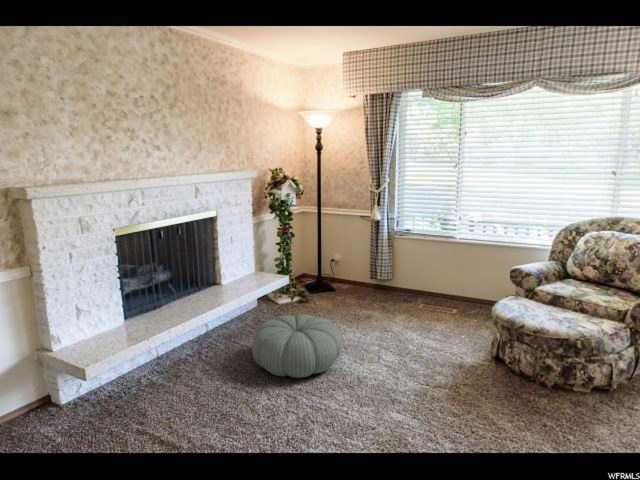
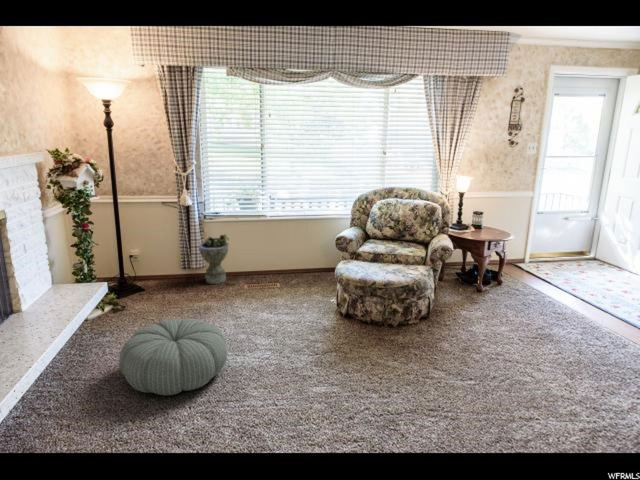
planter: none [382,251,411,299] -> present [199,235,229,284]

